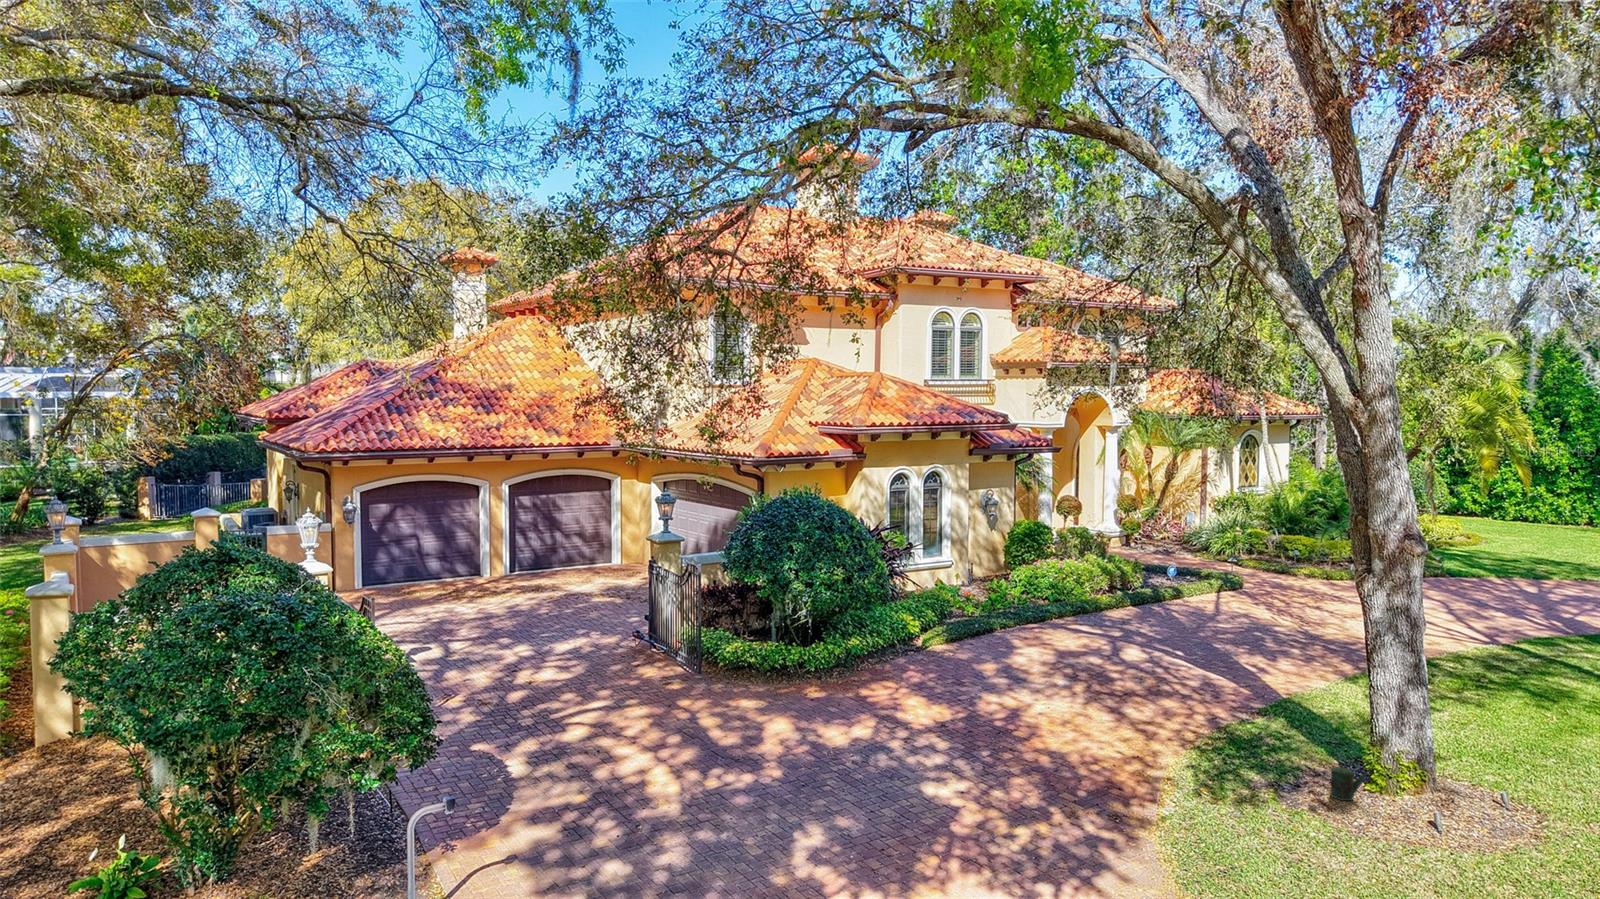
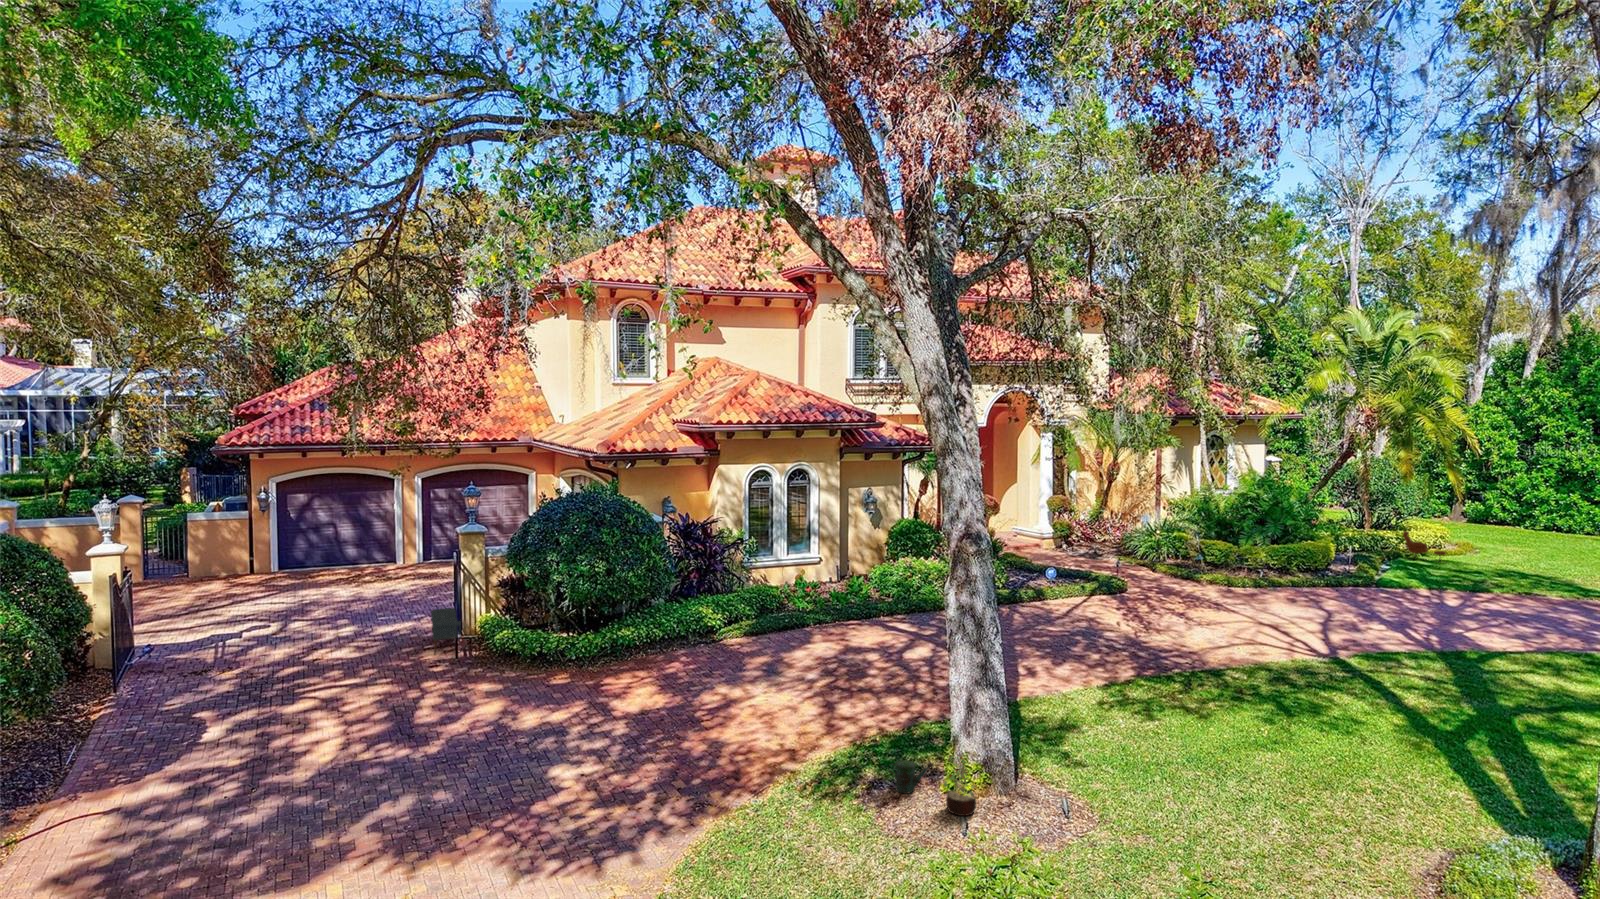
lounge chair: none [1435,523,1478,552] -> present [1403,531,1446,561]
bench: none [636,625,690,678] -> present [431,608,461,654]
decorative plant: none [1398,758,1445,821] -> present [944,756,976,816]

